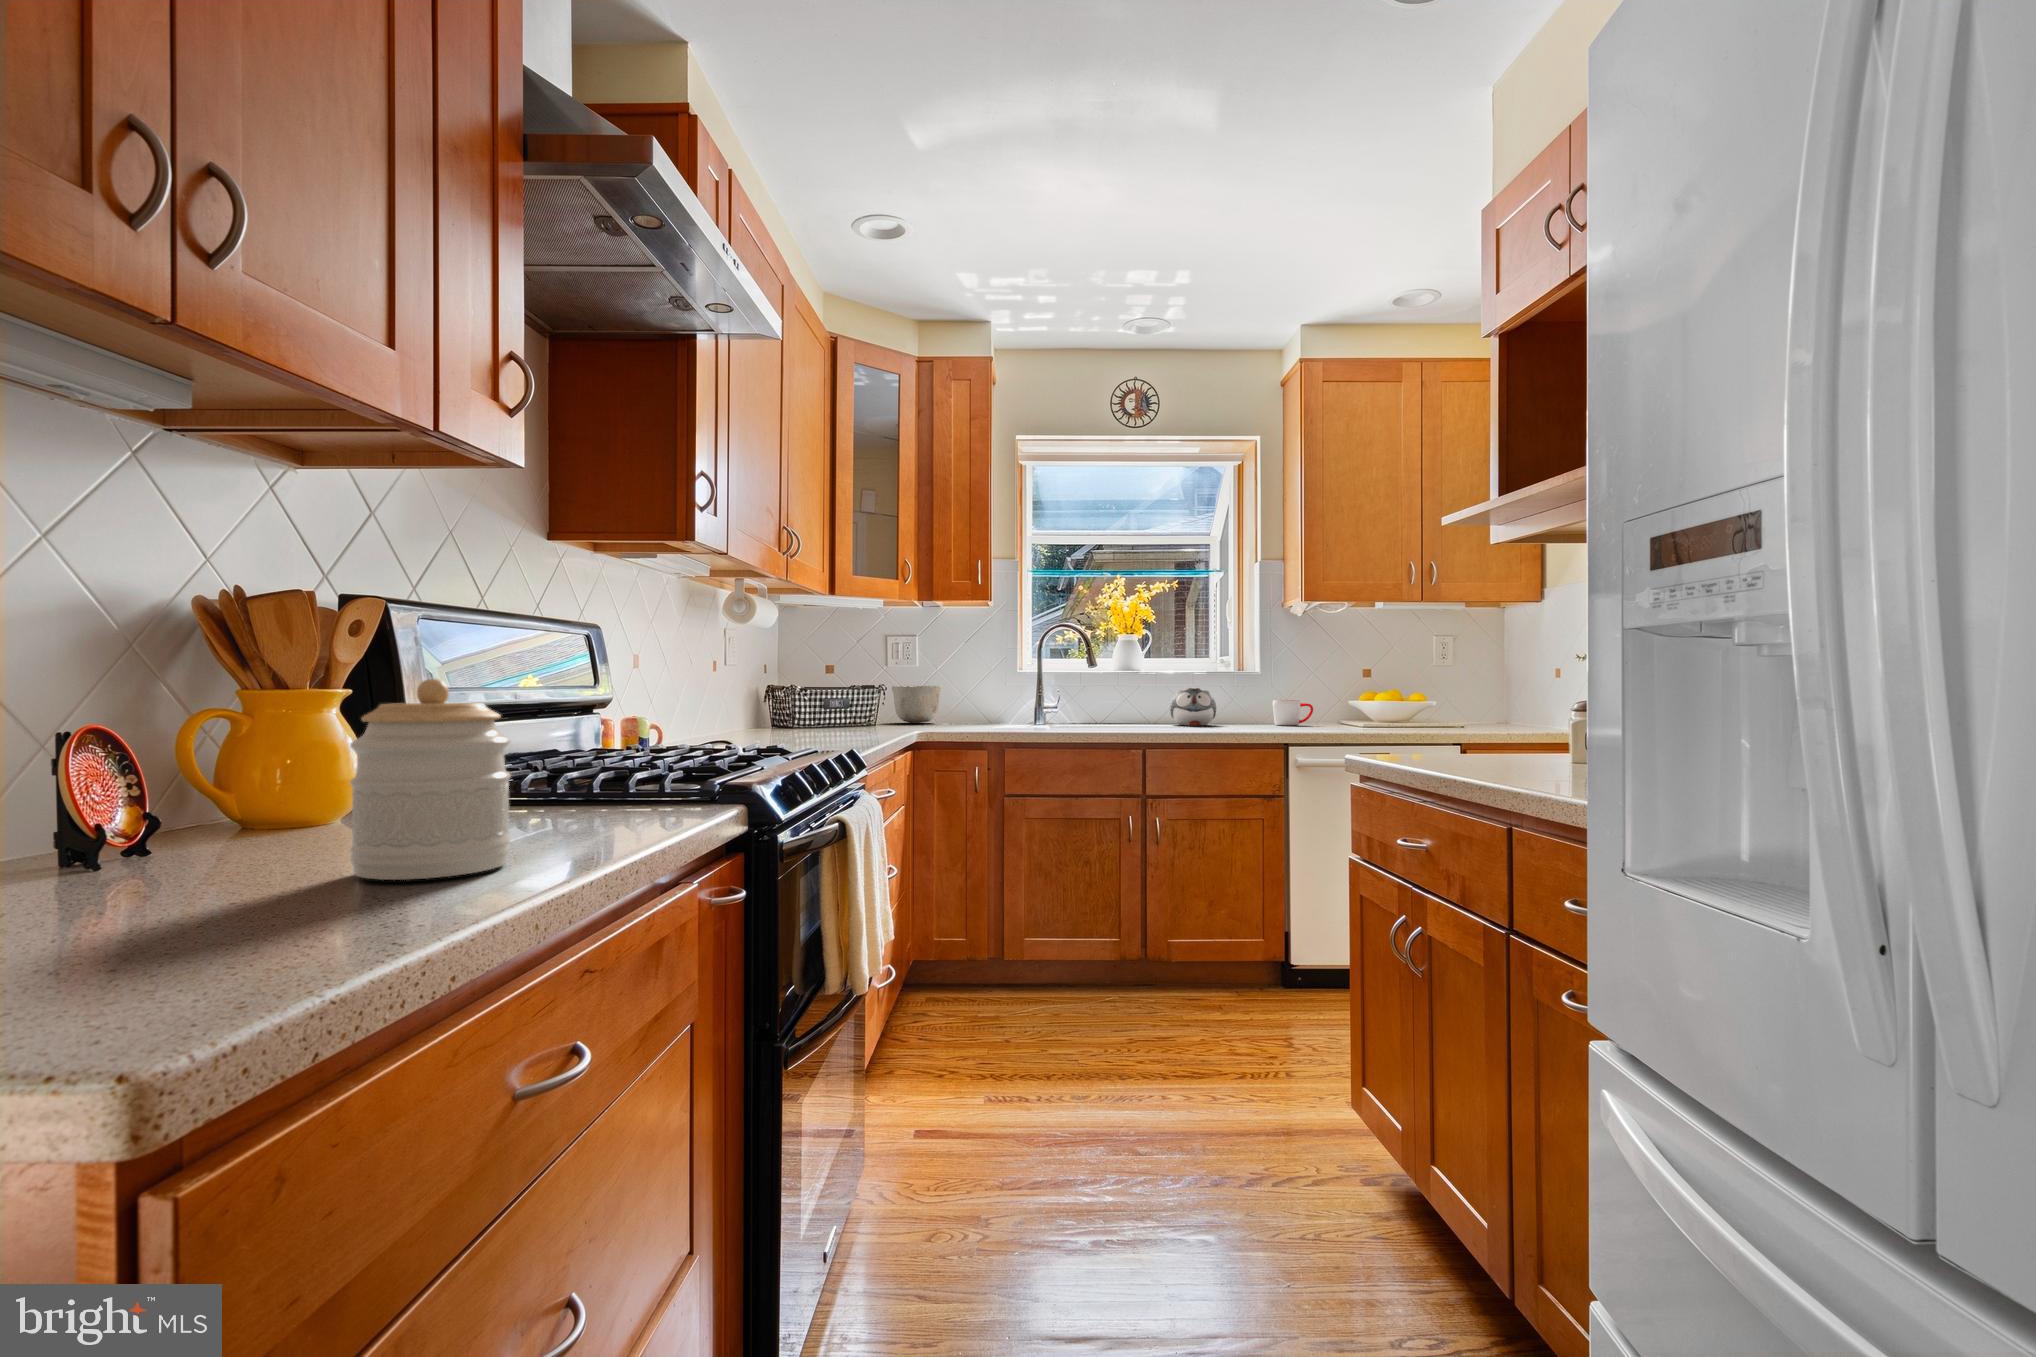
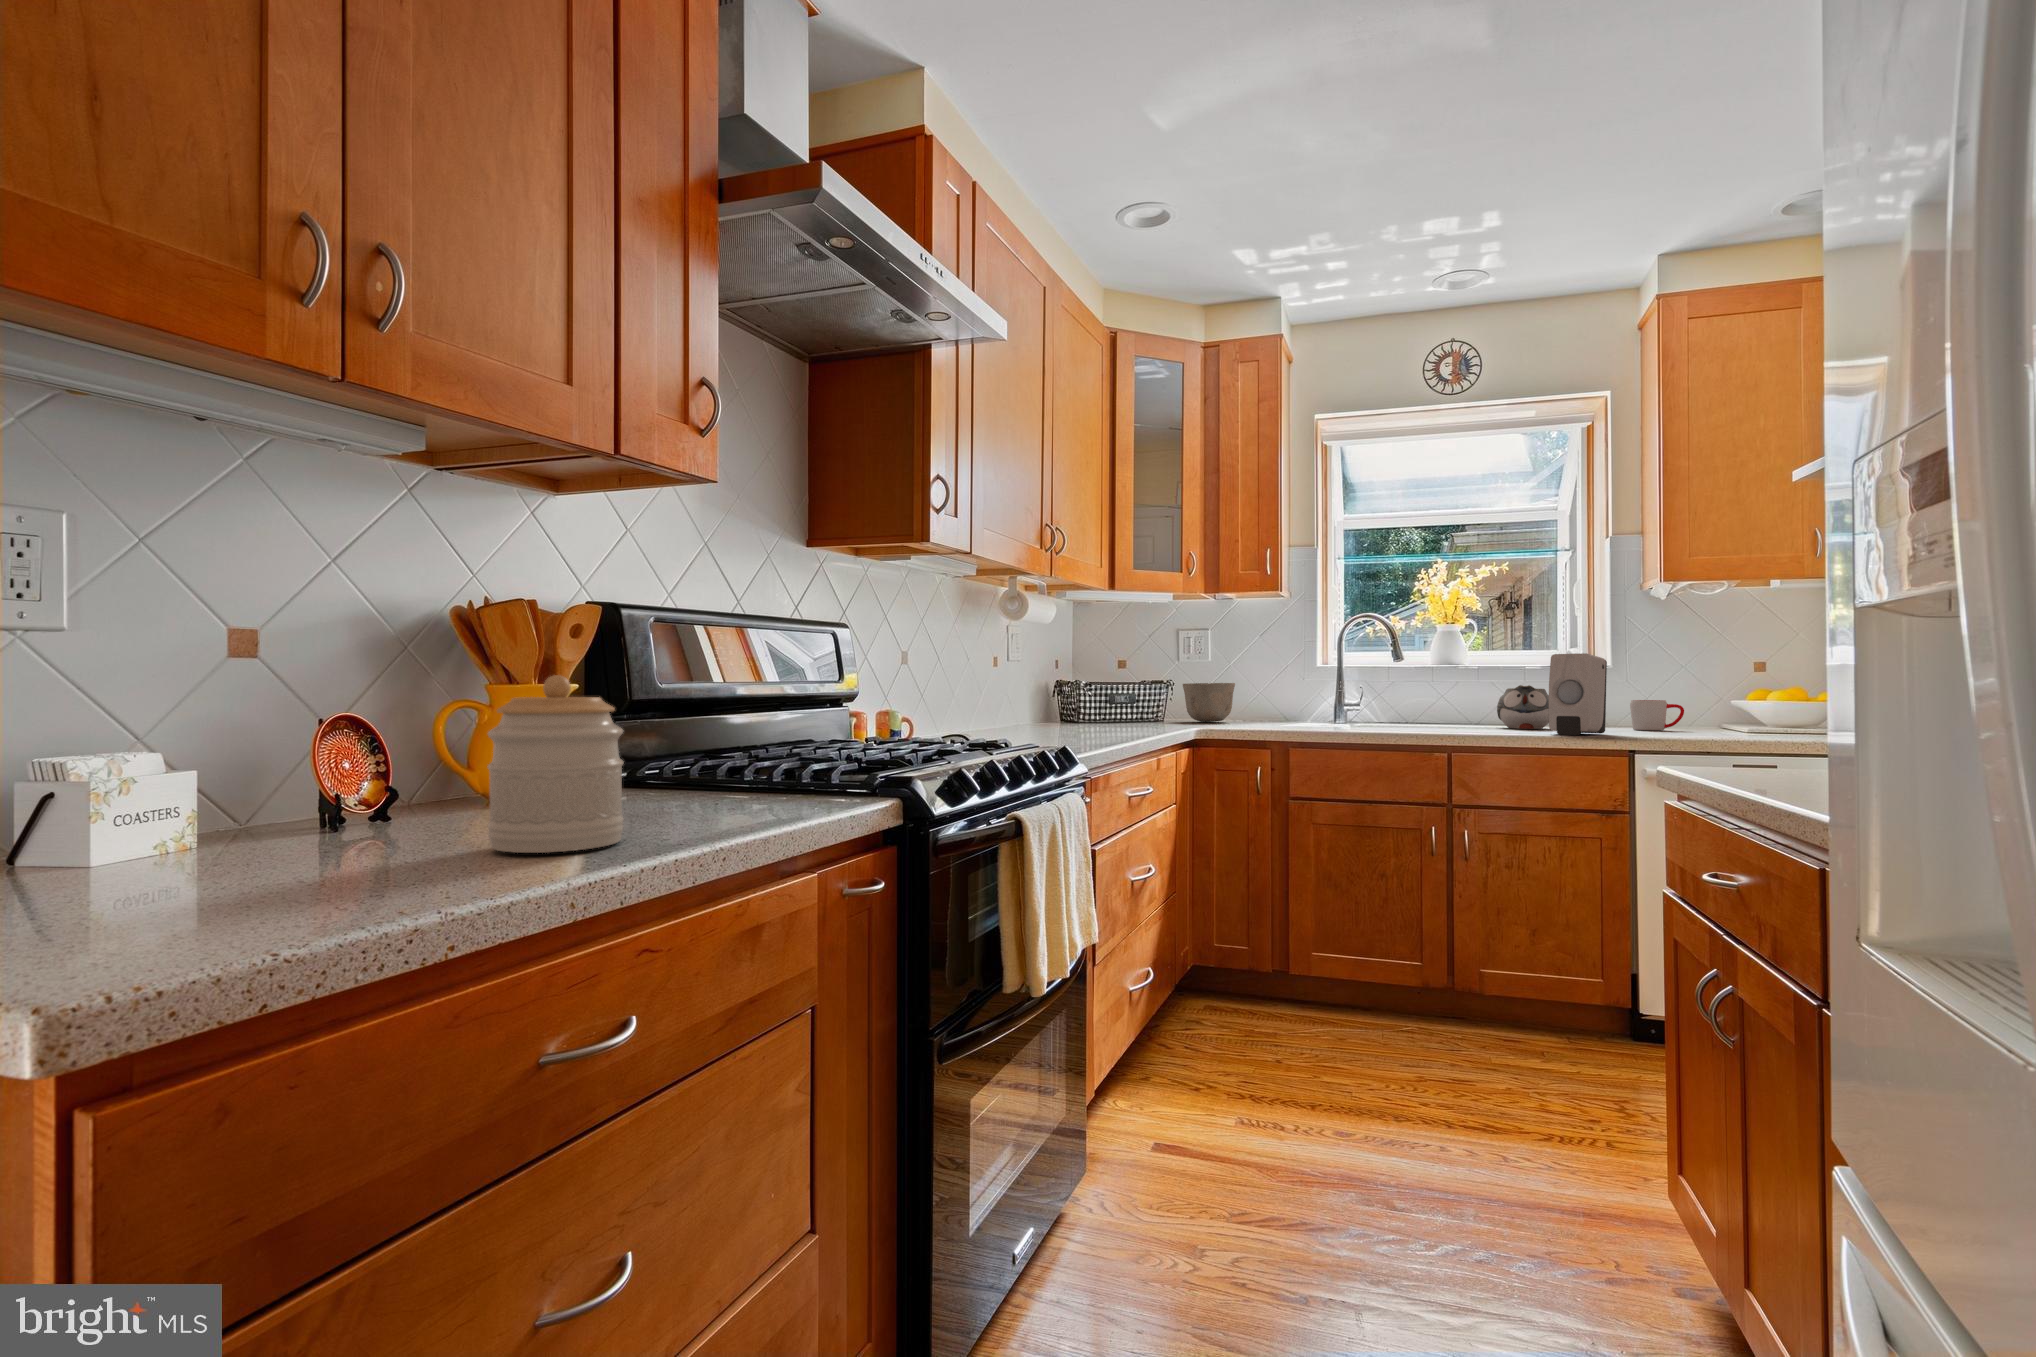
soap dispenser: none [1219,660,1262,730] -> present [1549,653,1607,735]

